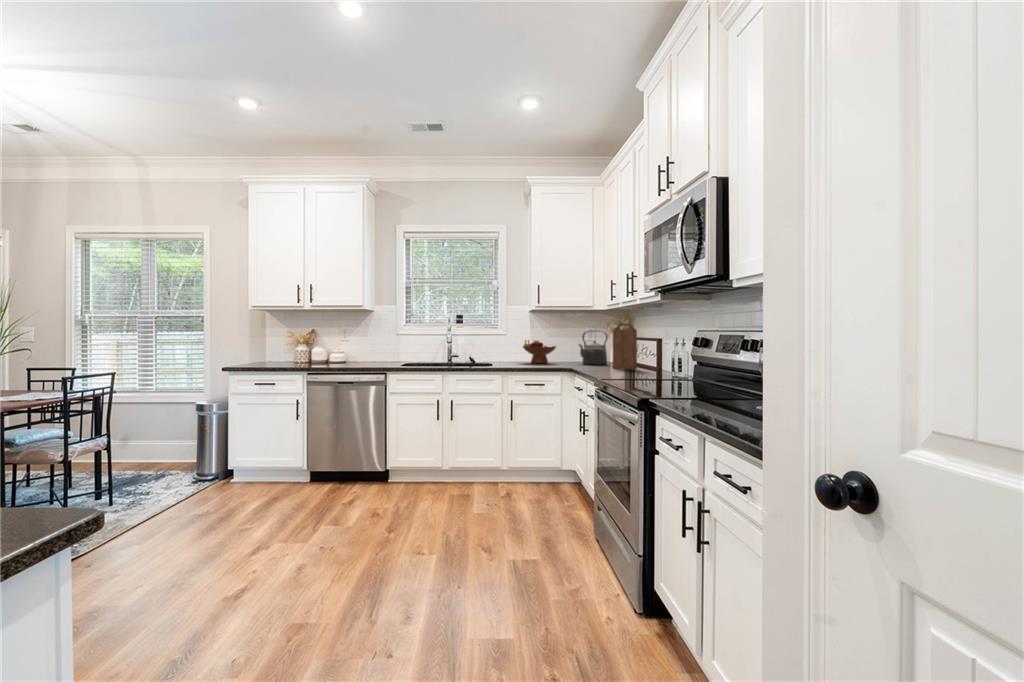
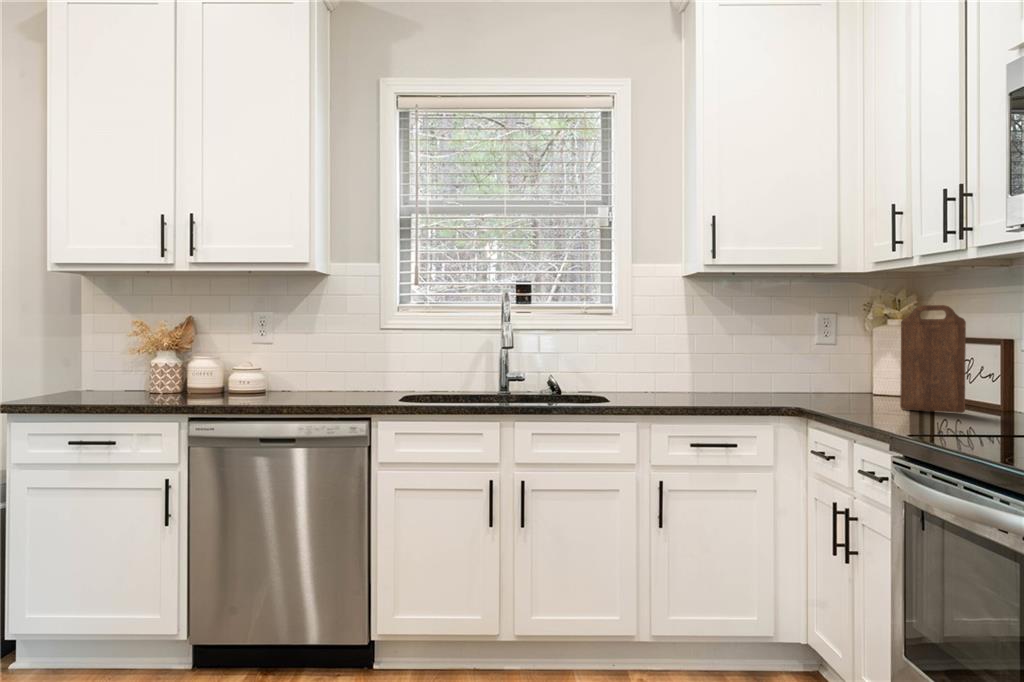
kettle: present [579,330,608,365] -> none [792,320,865,398]
fruit bowl: present [523,340,556,363] -> none [664,341,745,394]

